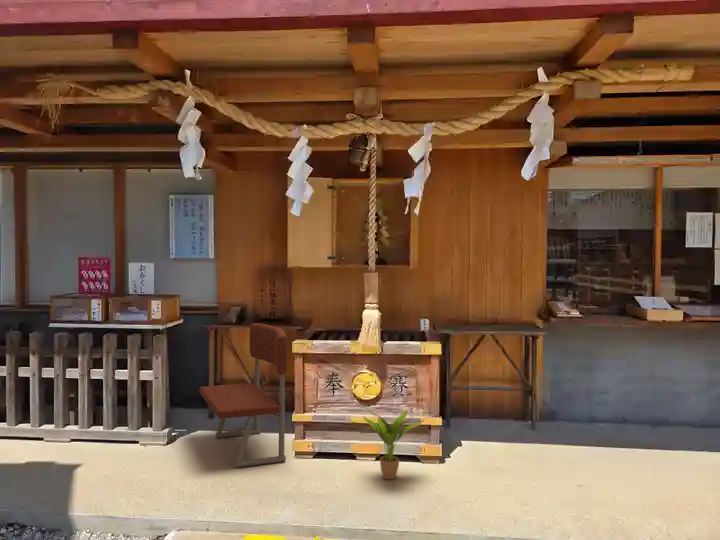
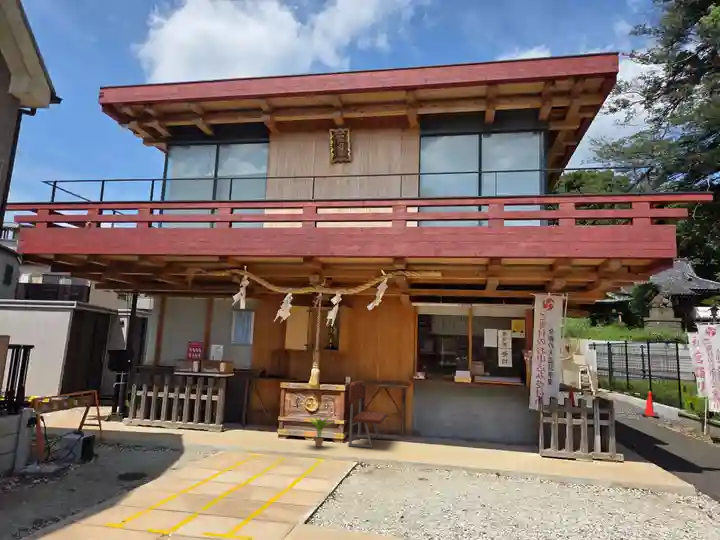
bench: present [199,323,287,467] -> present [348,381,388,448]

